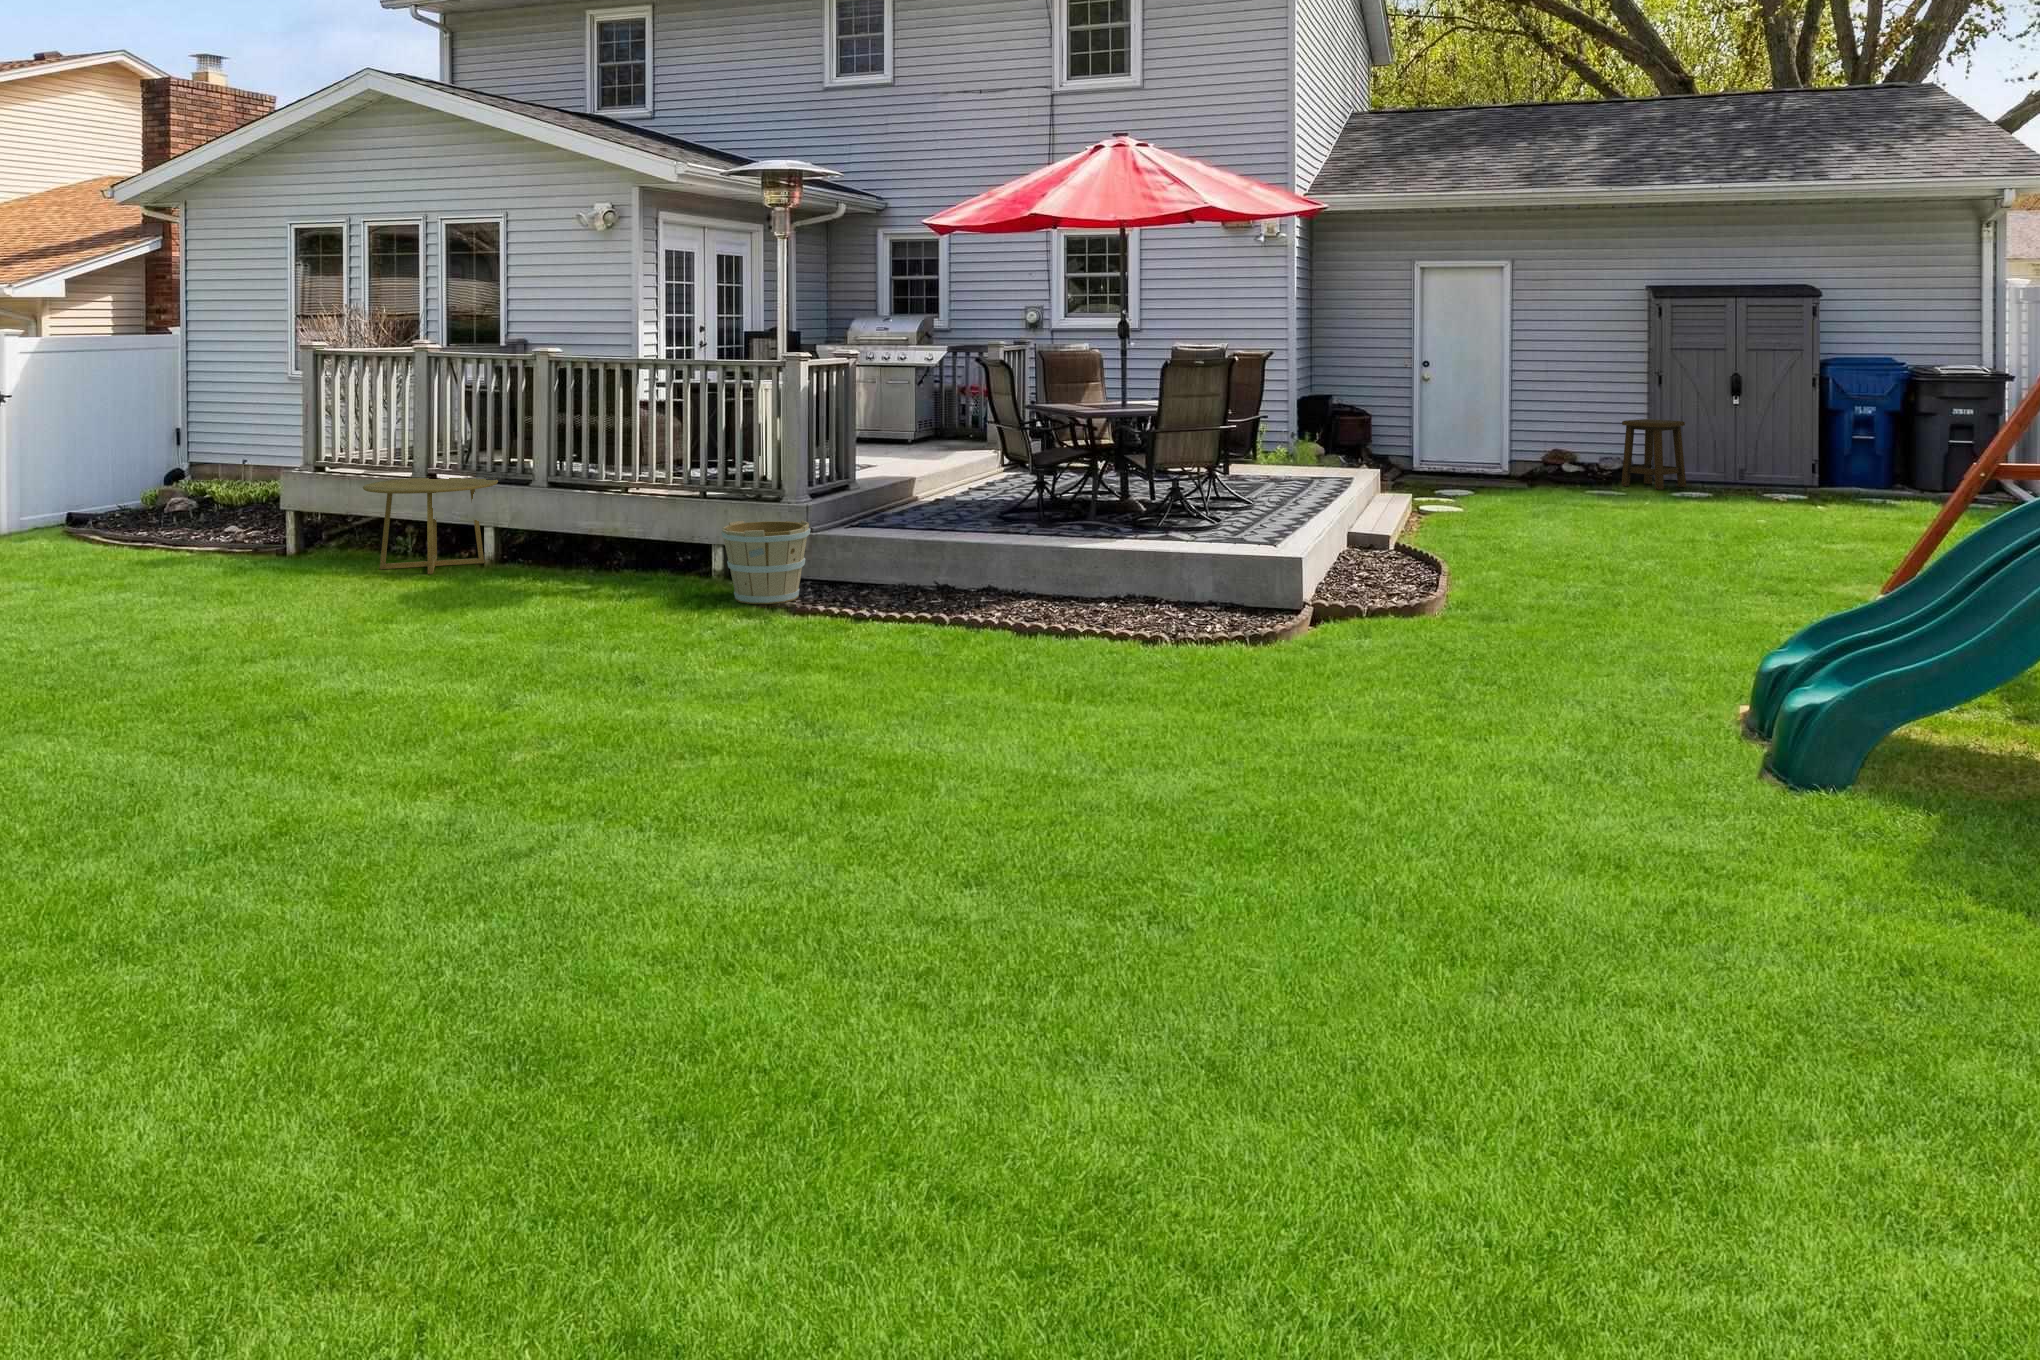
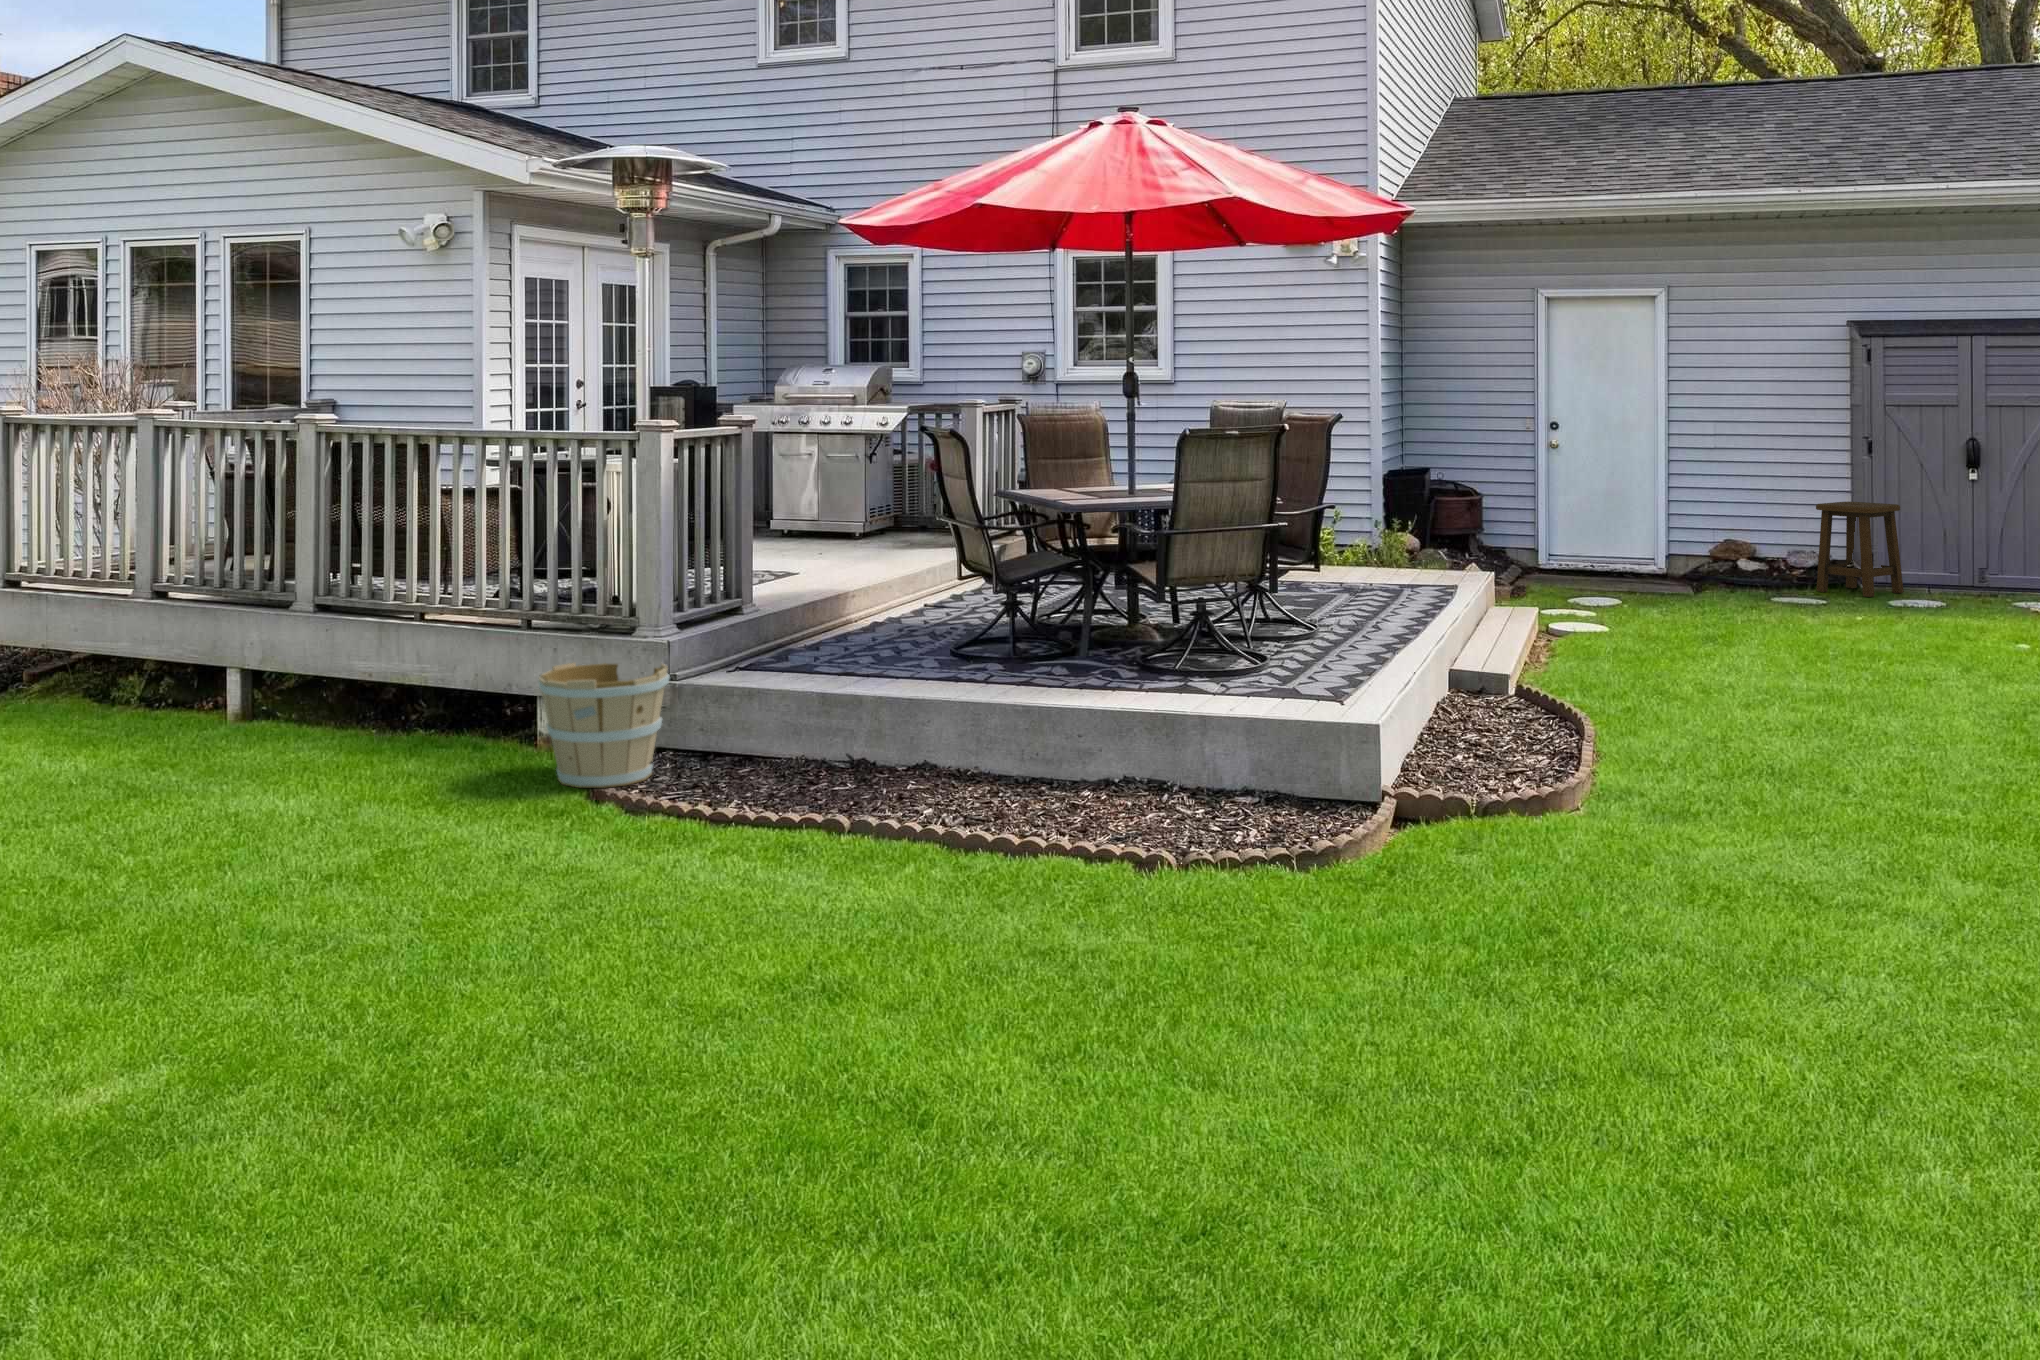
round table: present [363,478,498,574] -> none [51,593,252,736]

